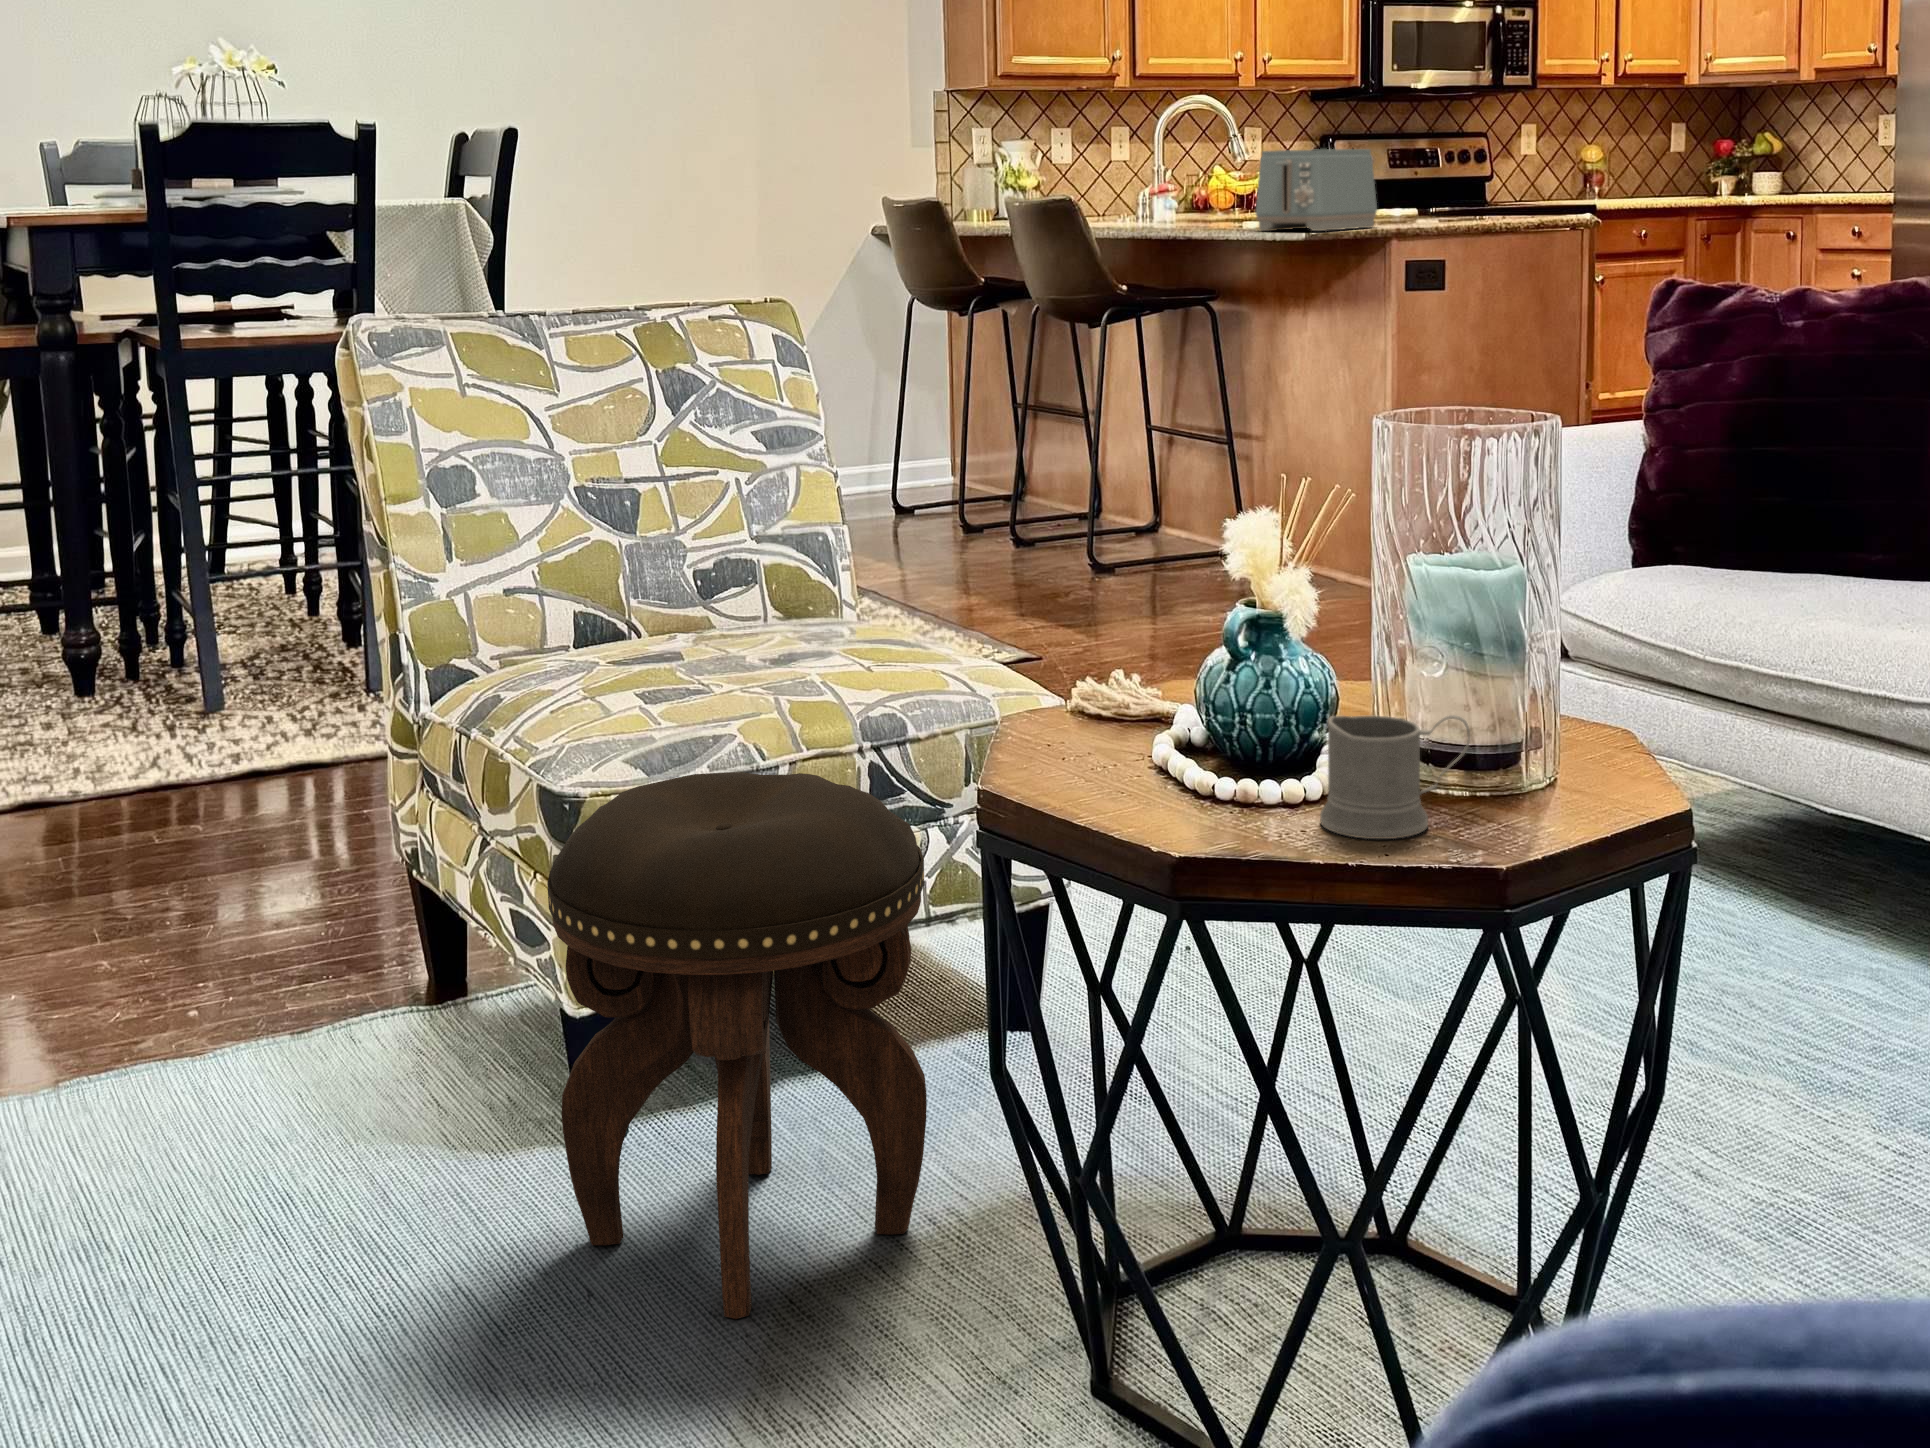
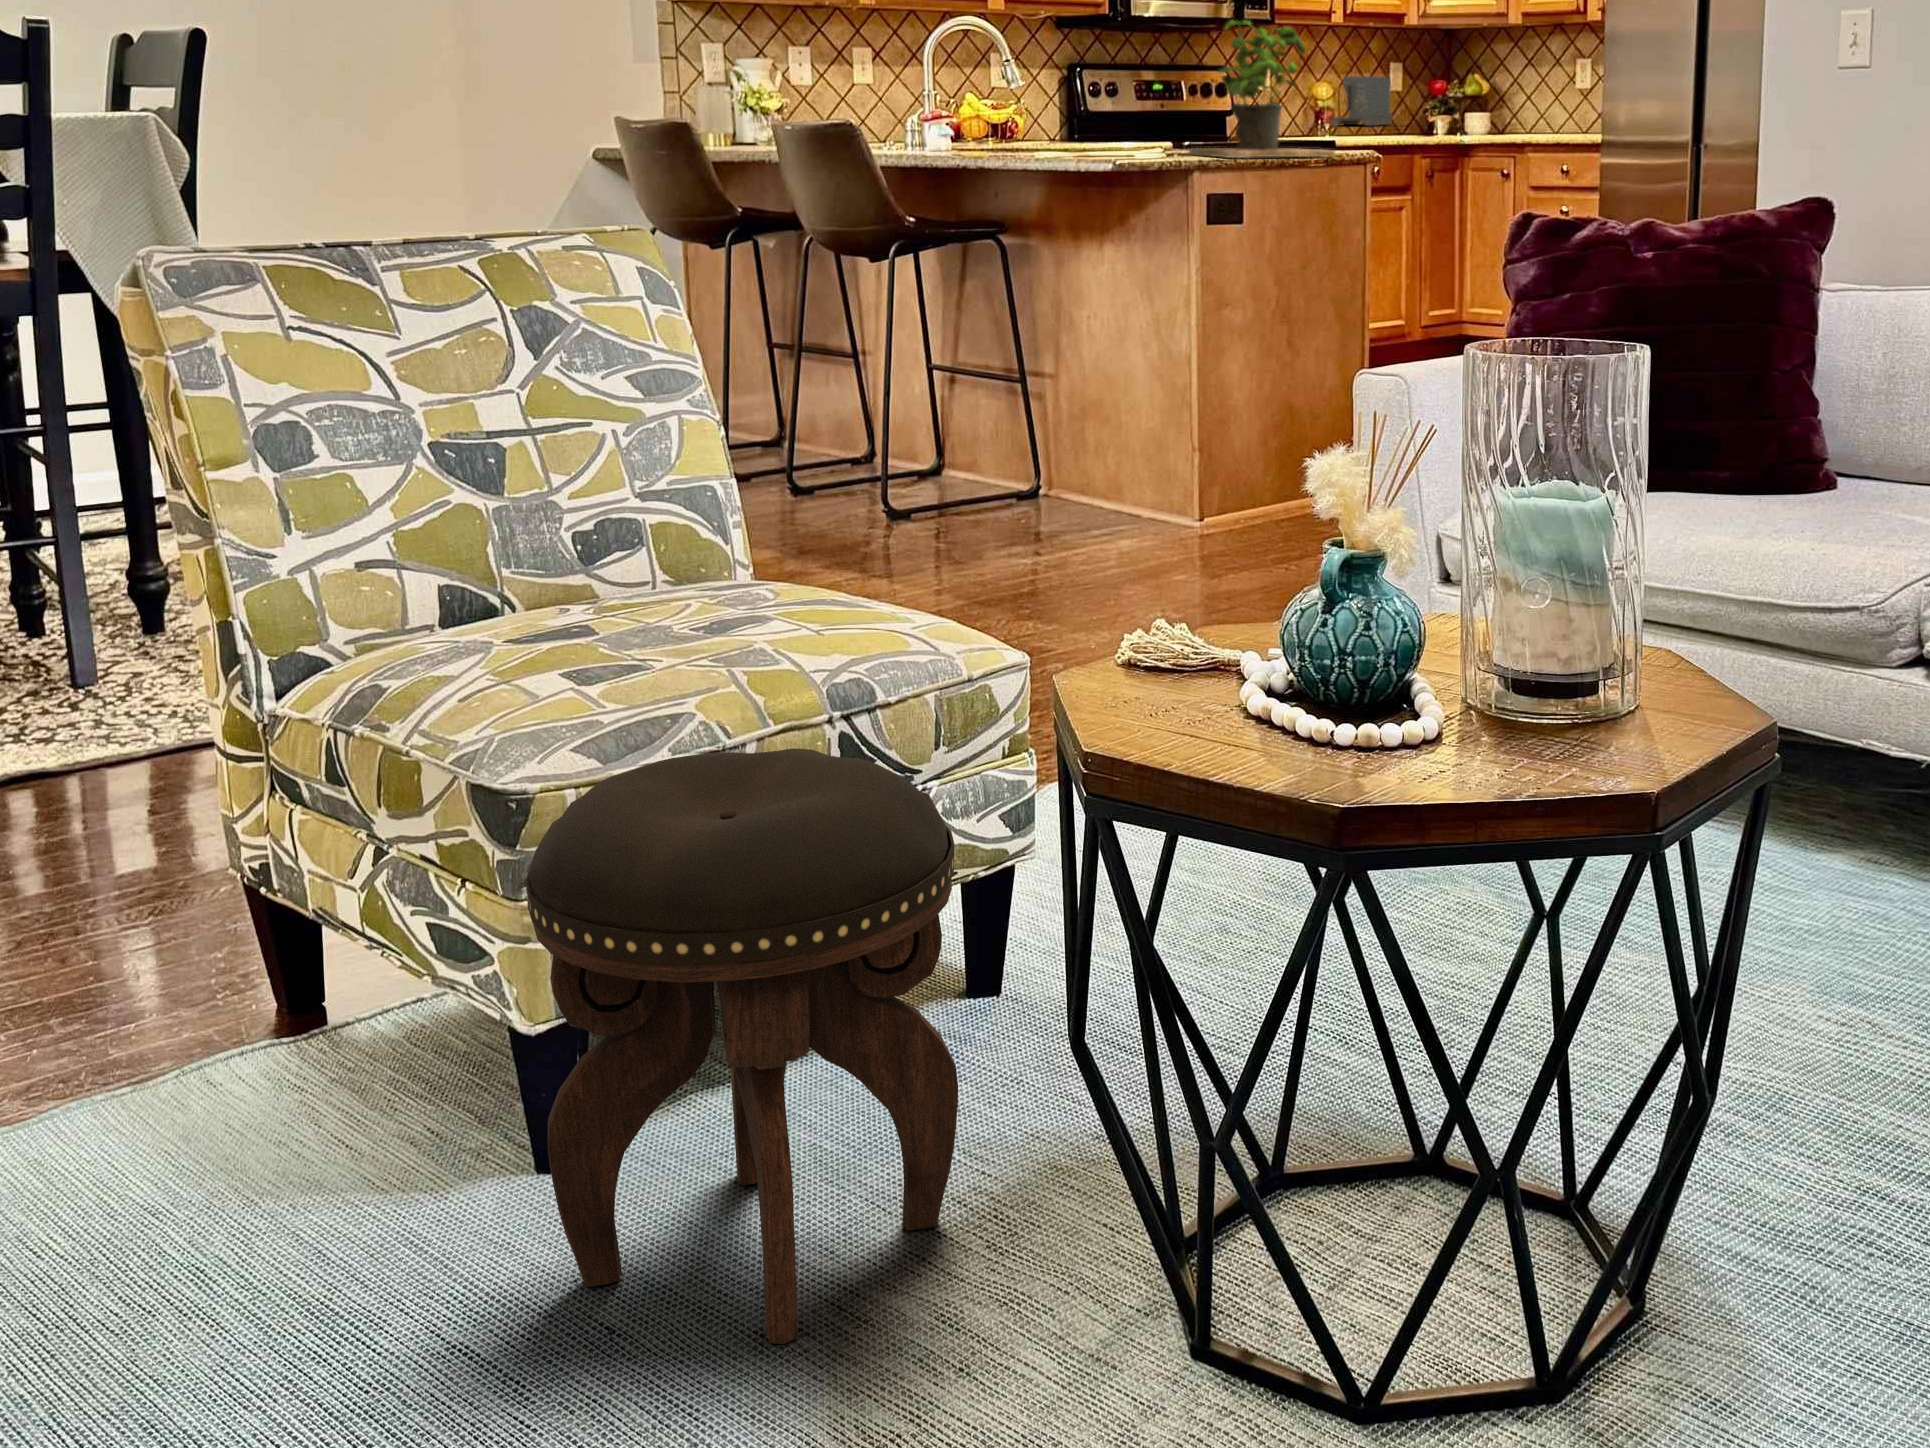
potted plant: none [1405,91,1550,227] -> present [1189,21,1335,158]
toaster: present [1256,149,1377,231] -> present [1331,76,1393,126]
mug: present [1320,715,1470,839] -> none [1437,643,1590,774]

